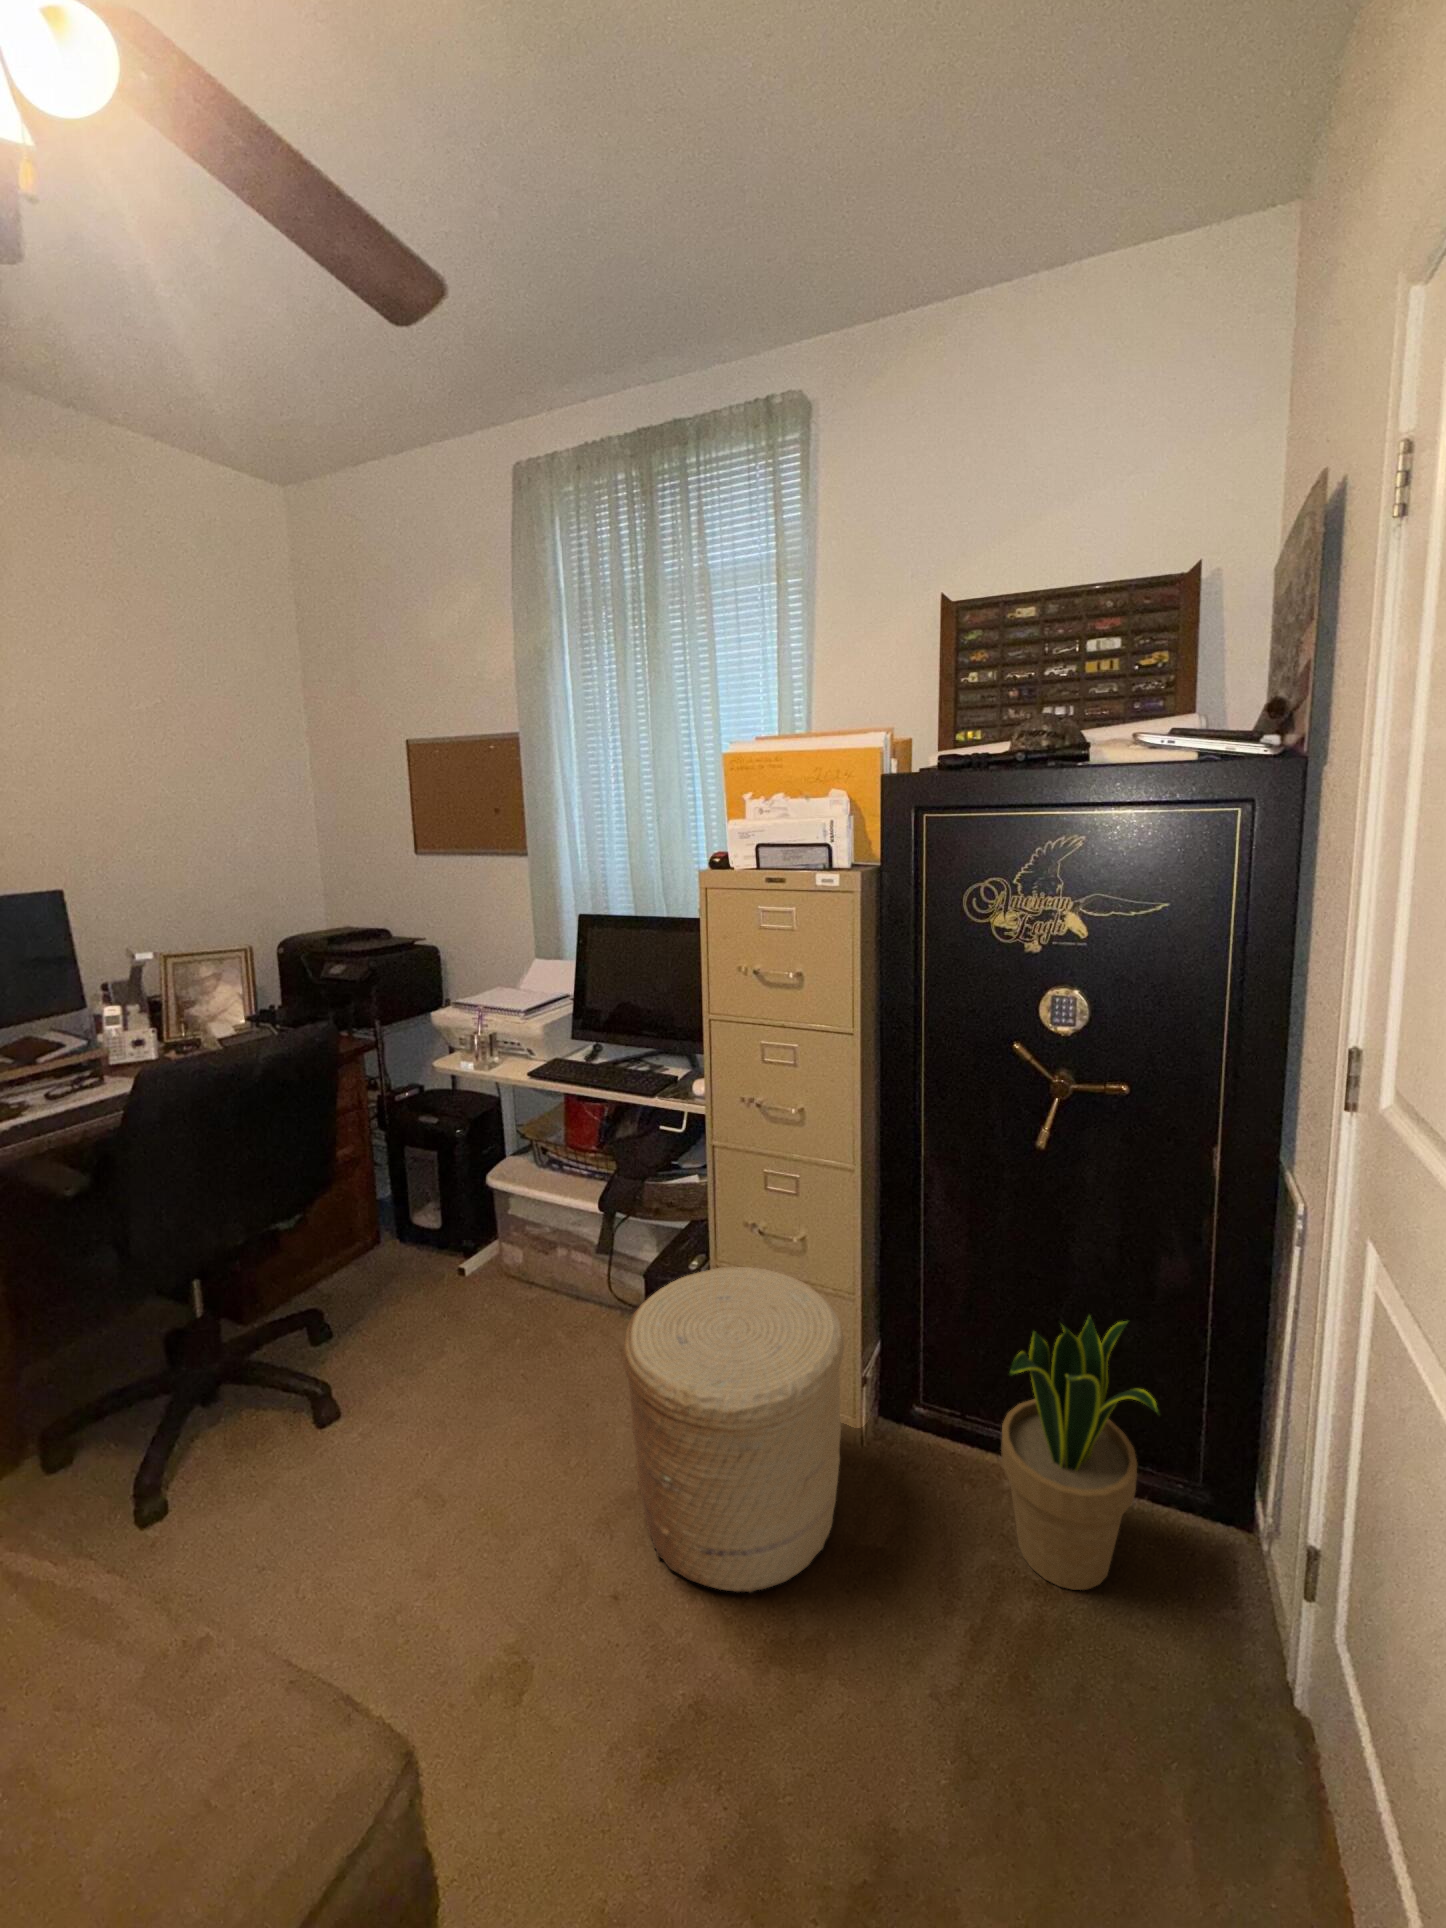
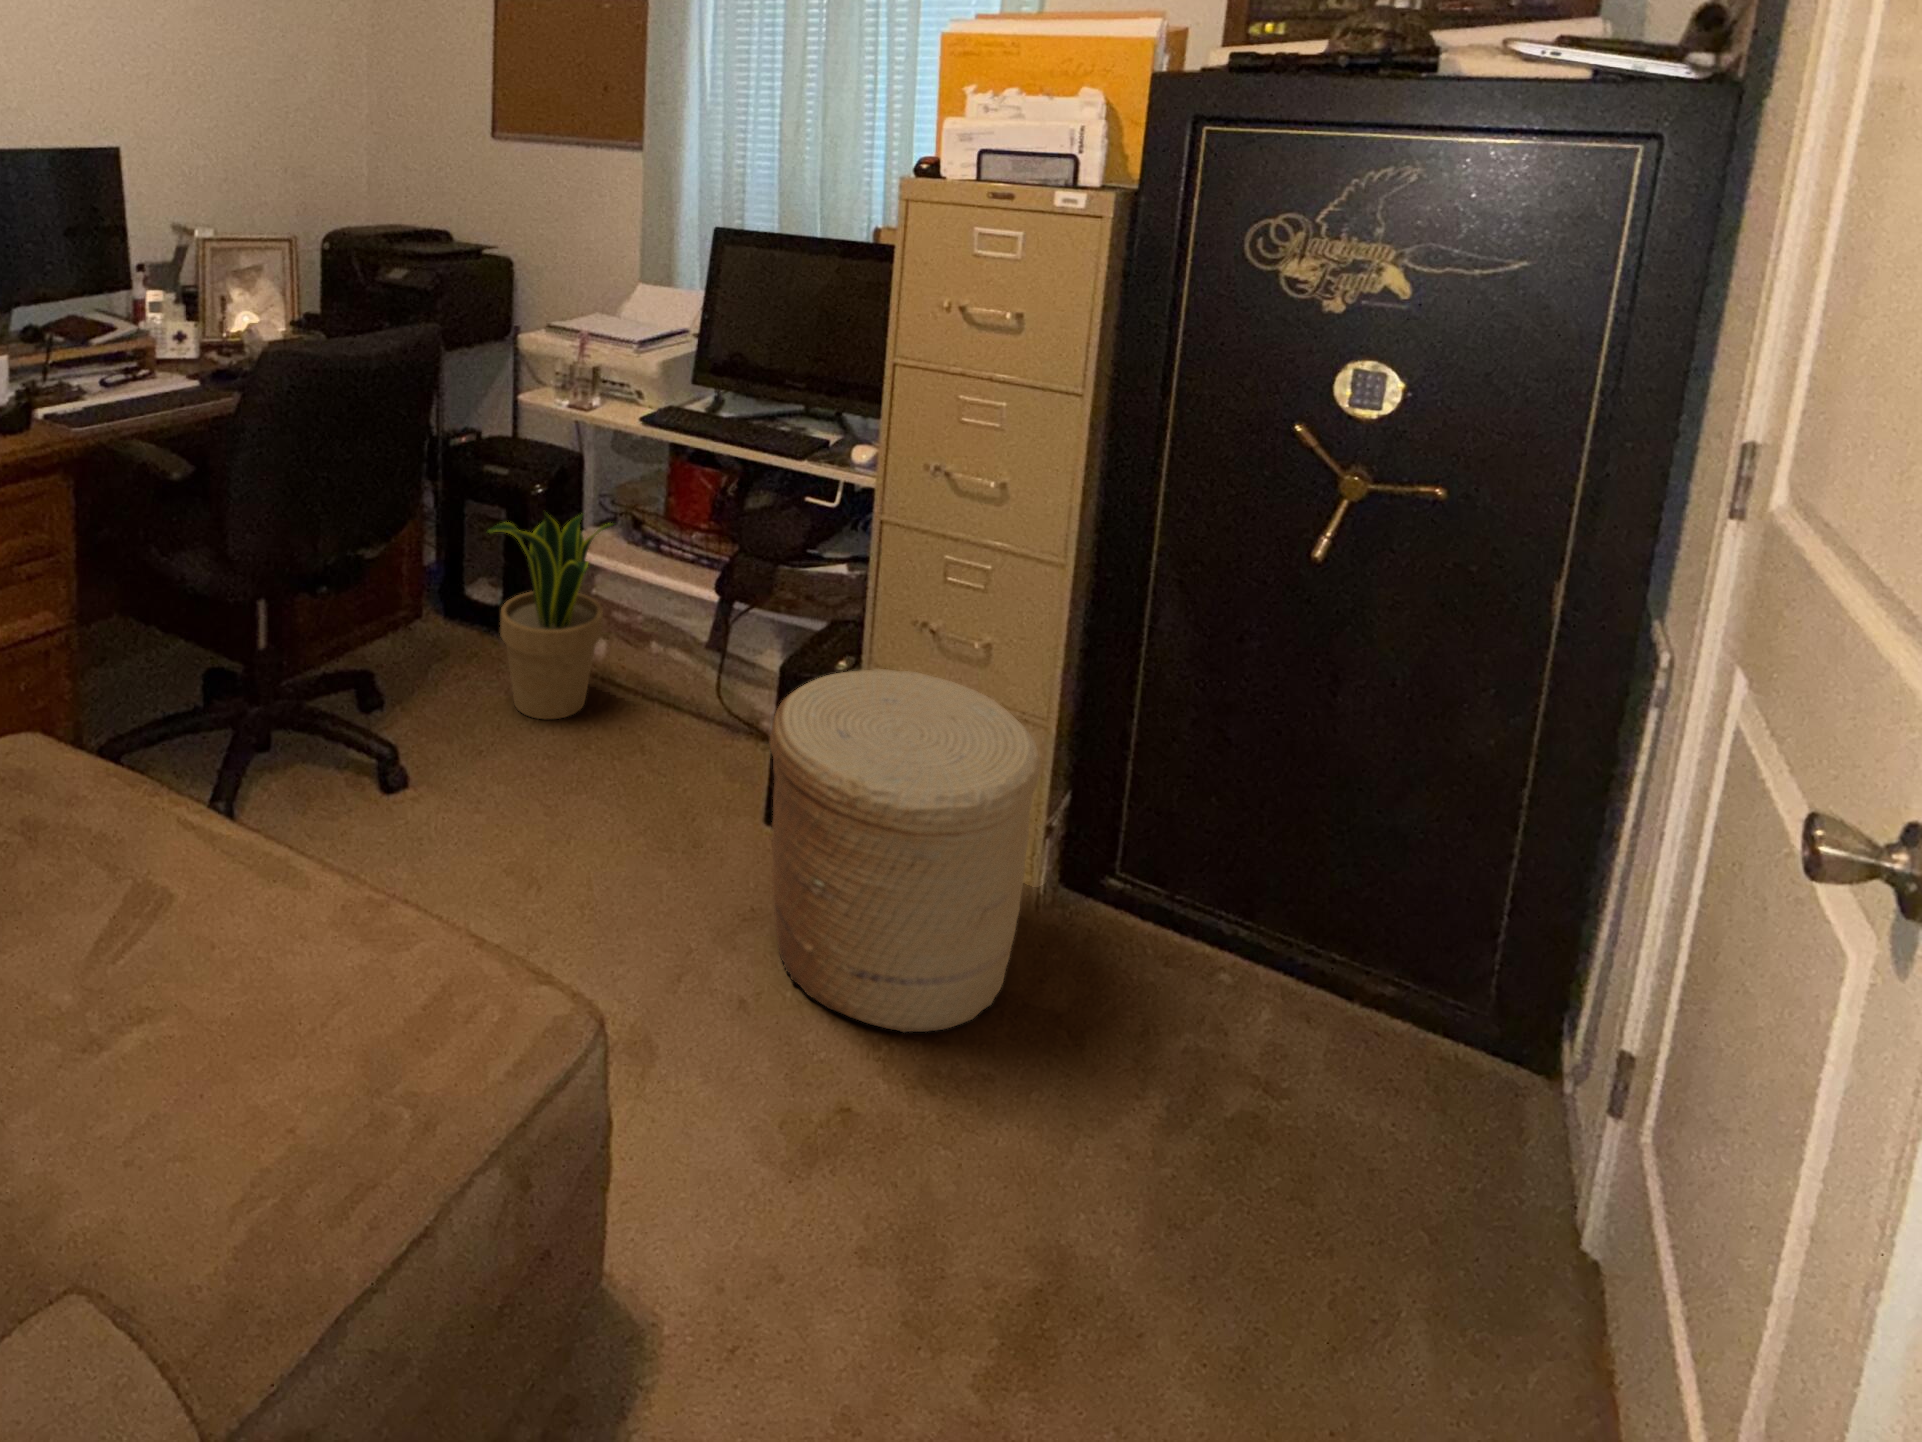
potted plant: present [1001,1315,1159,1590] -> present [488,513,613,719]

